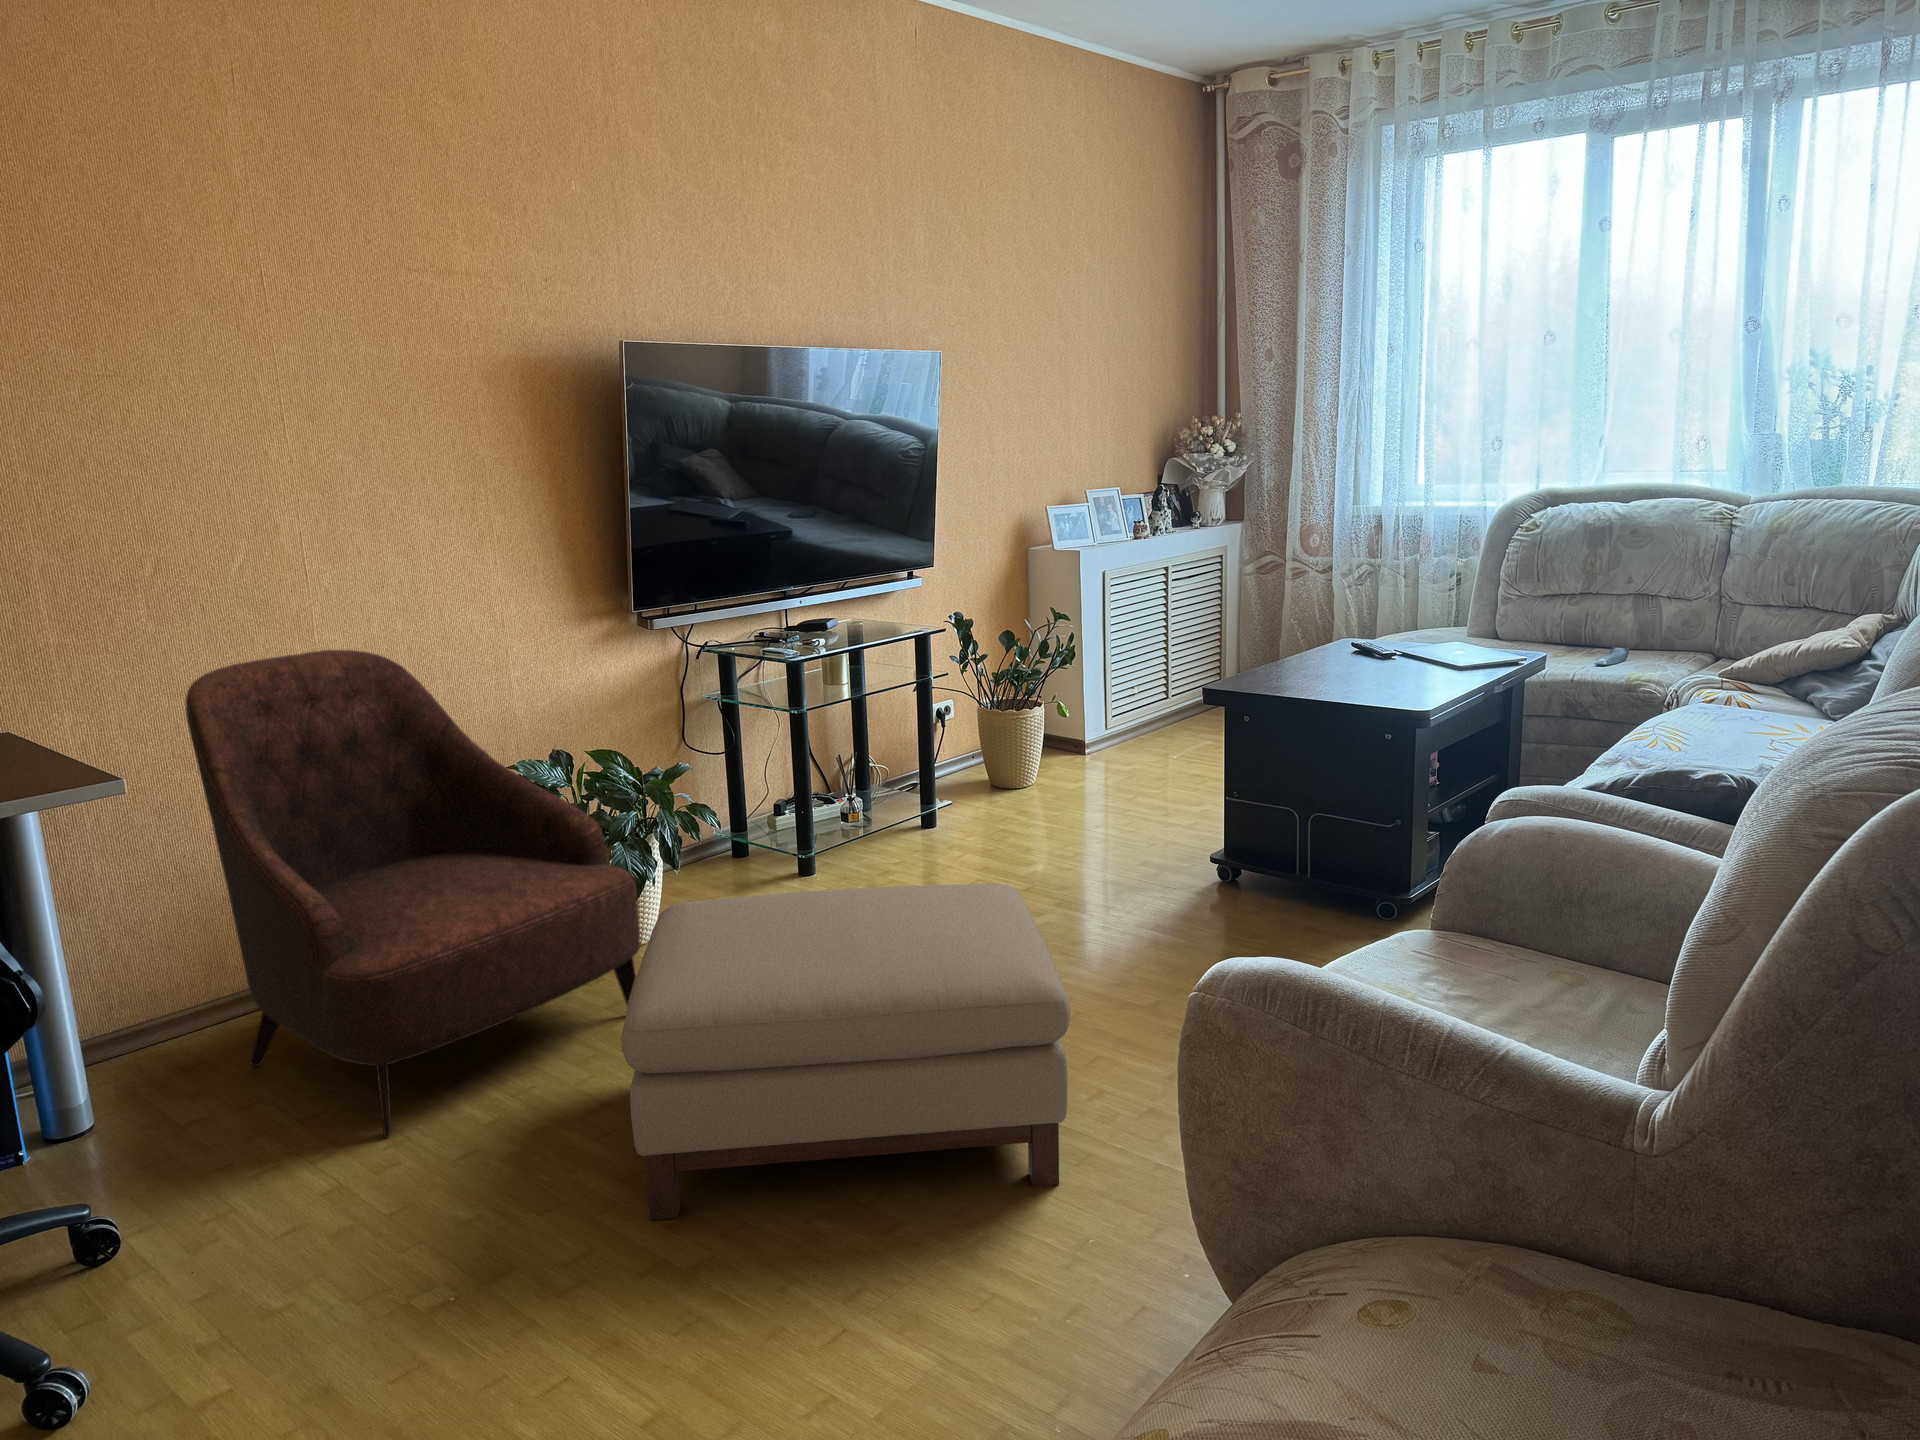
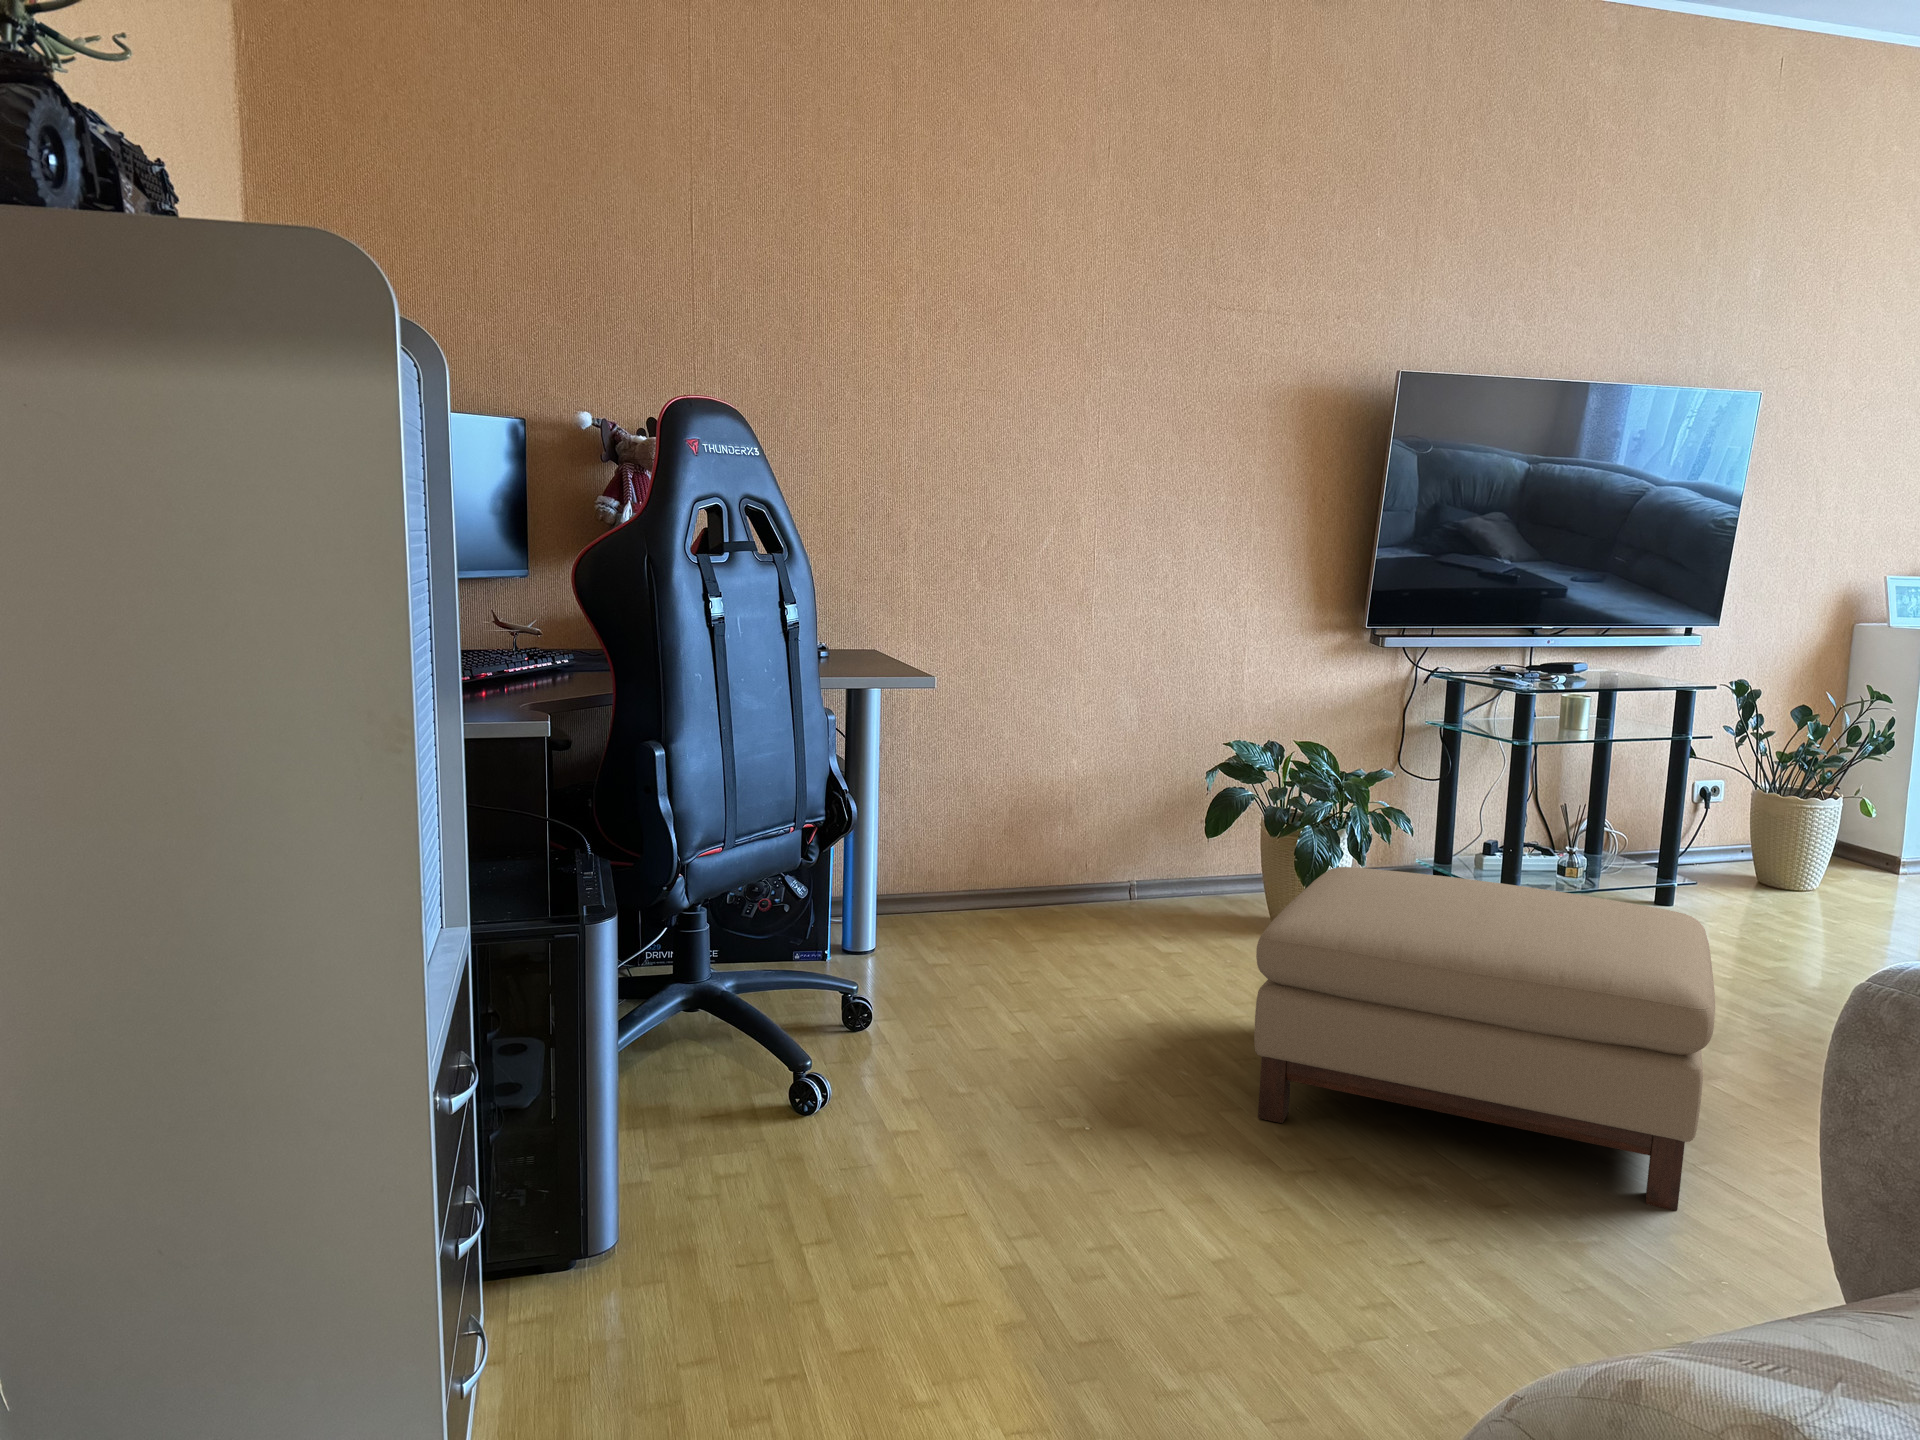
armchair: present [186,650,640,1138] -> none [983,621,1314,1011]

